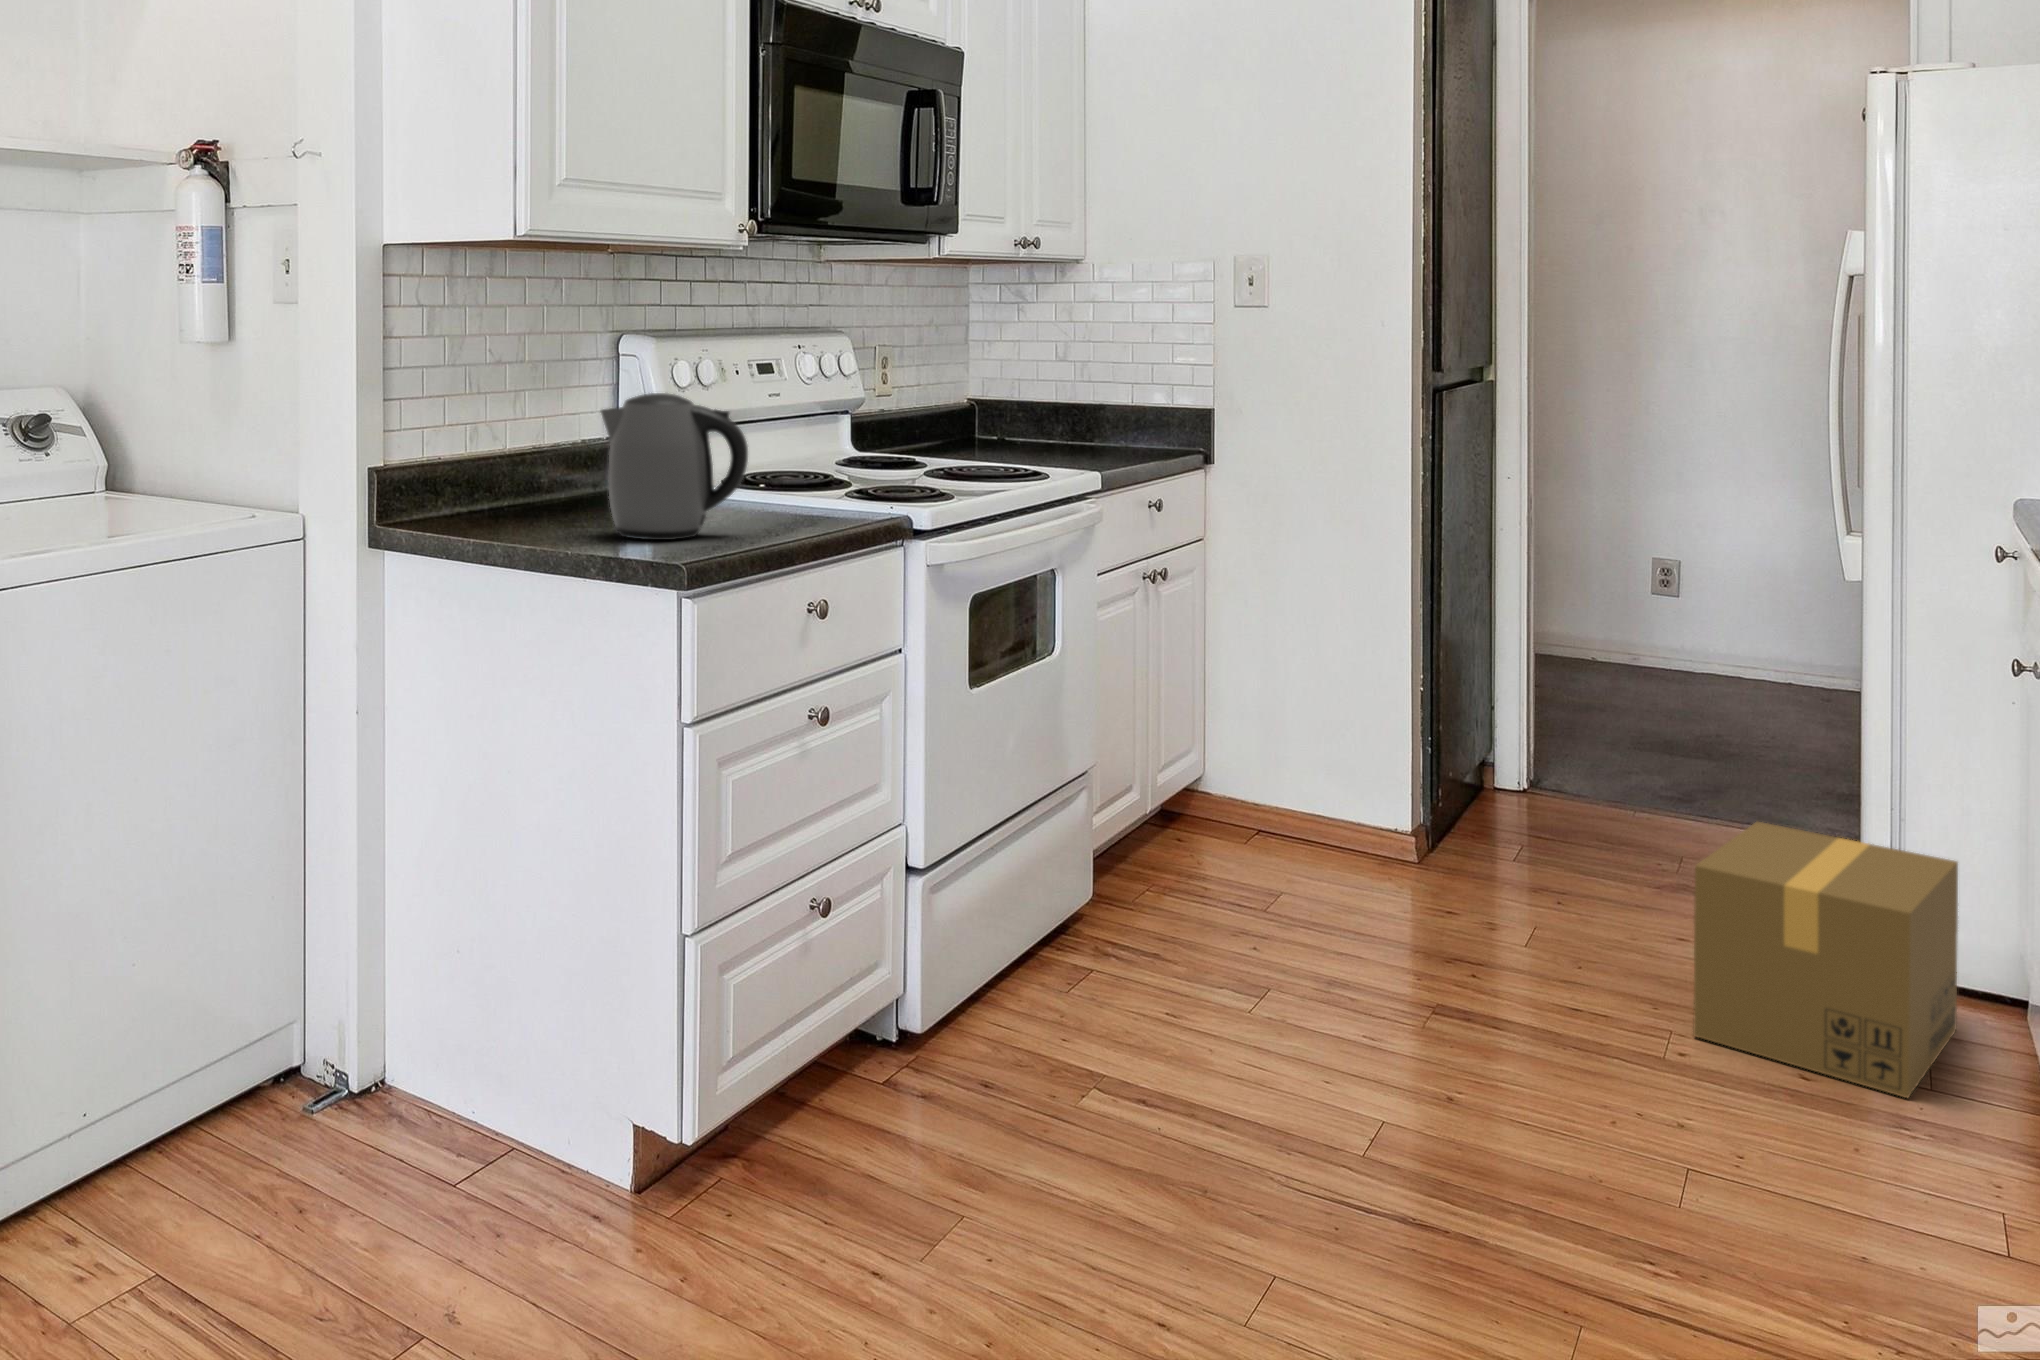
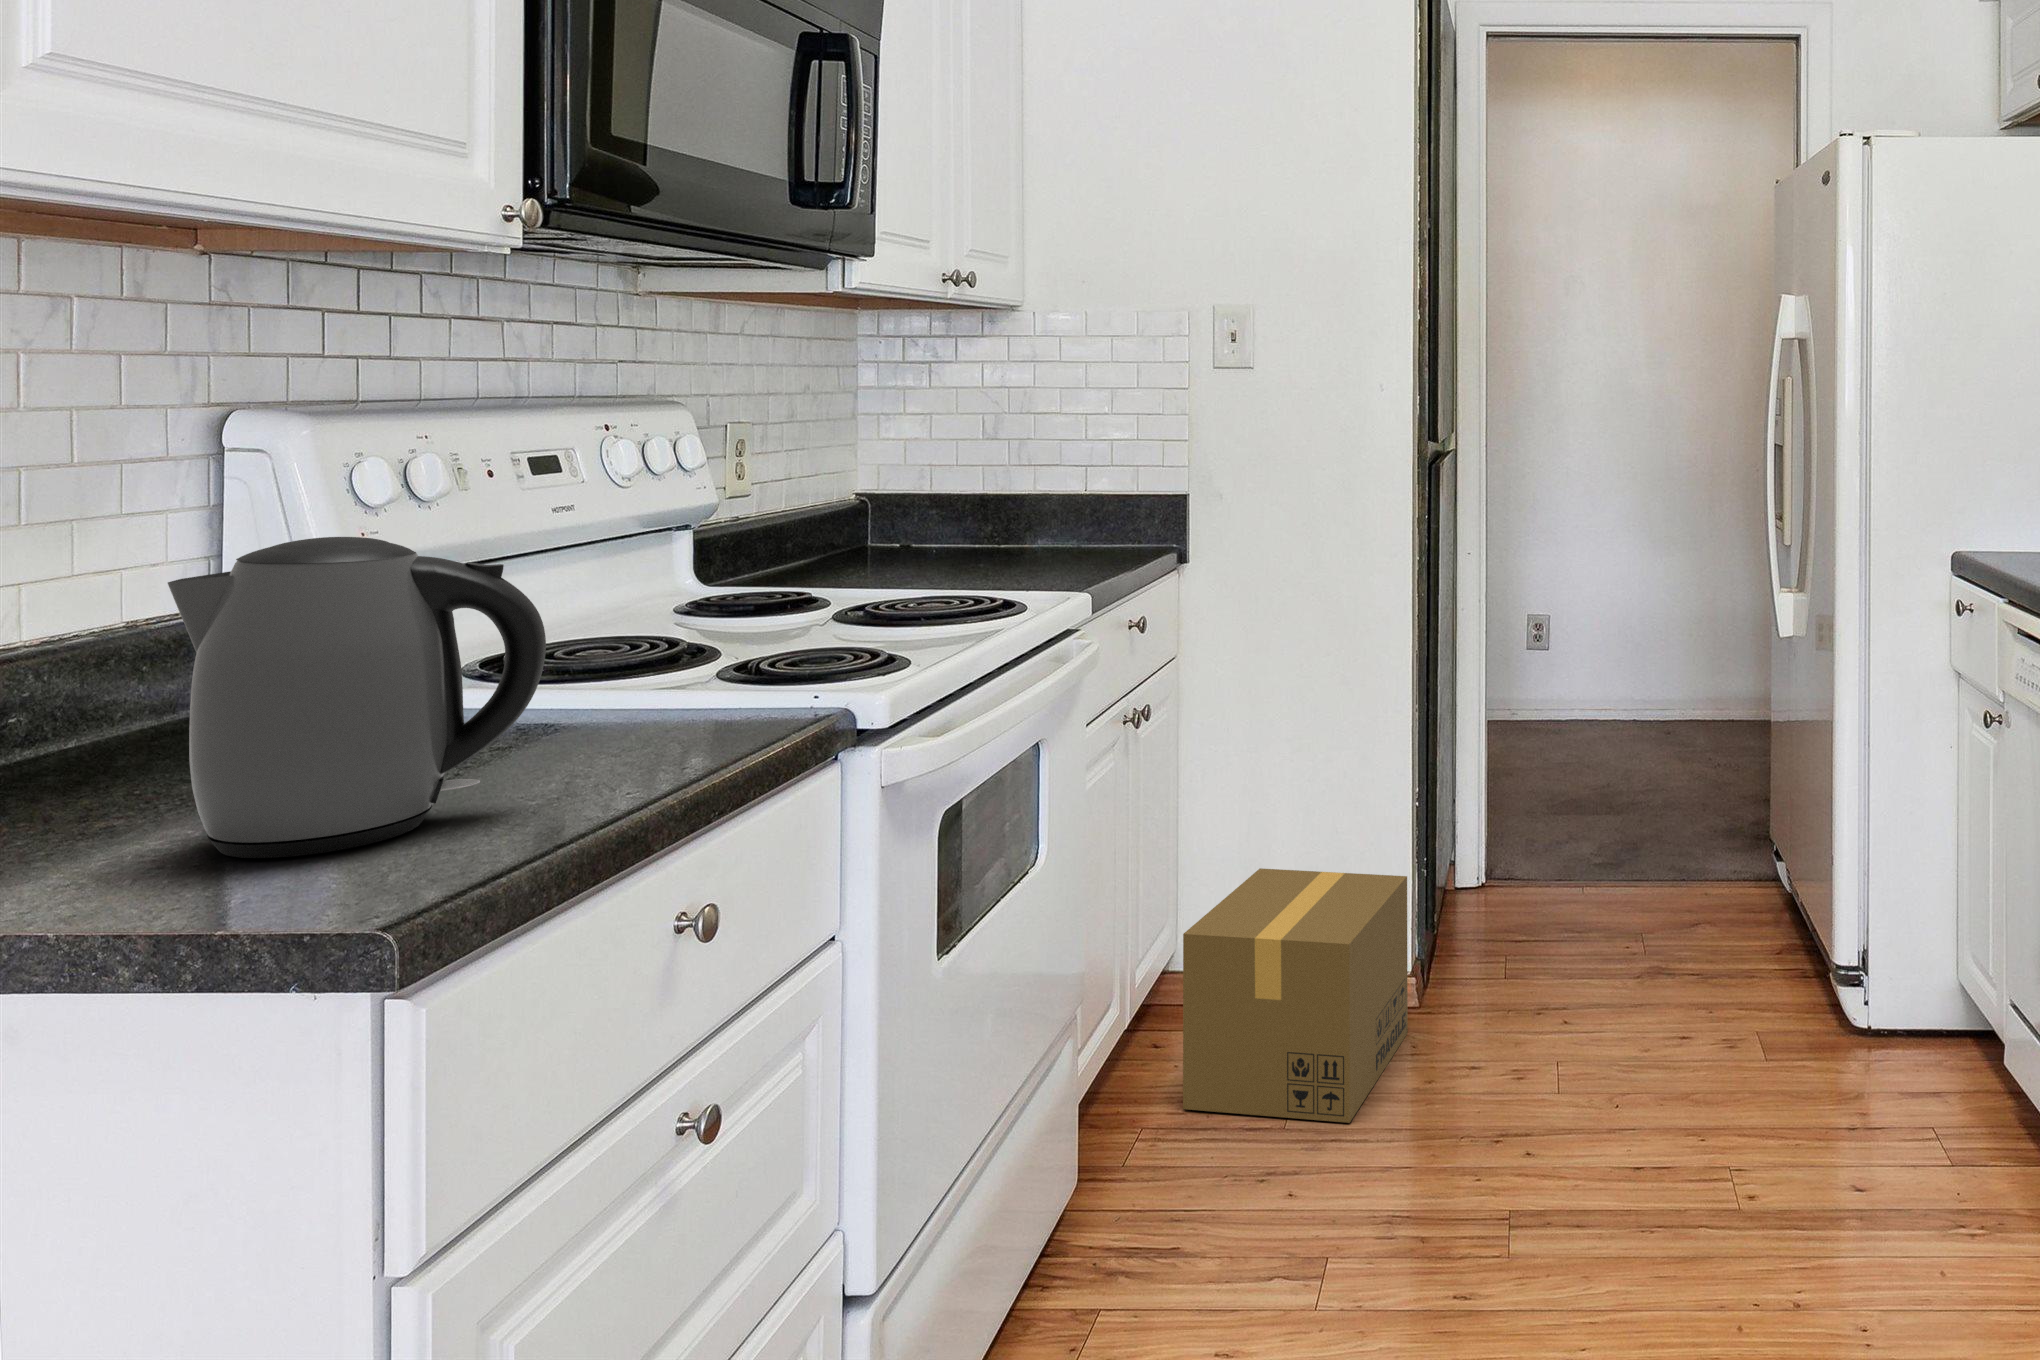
cardboard box: present [1693,822,1958,1098] -> present [1183,868,1408,1123]

